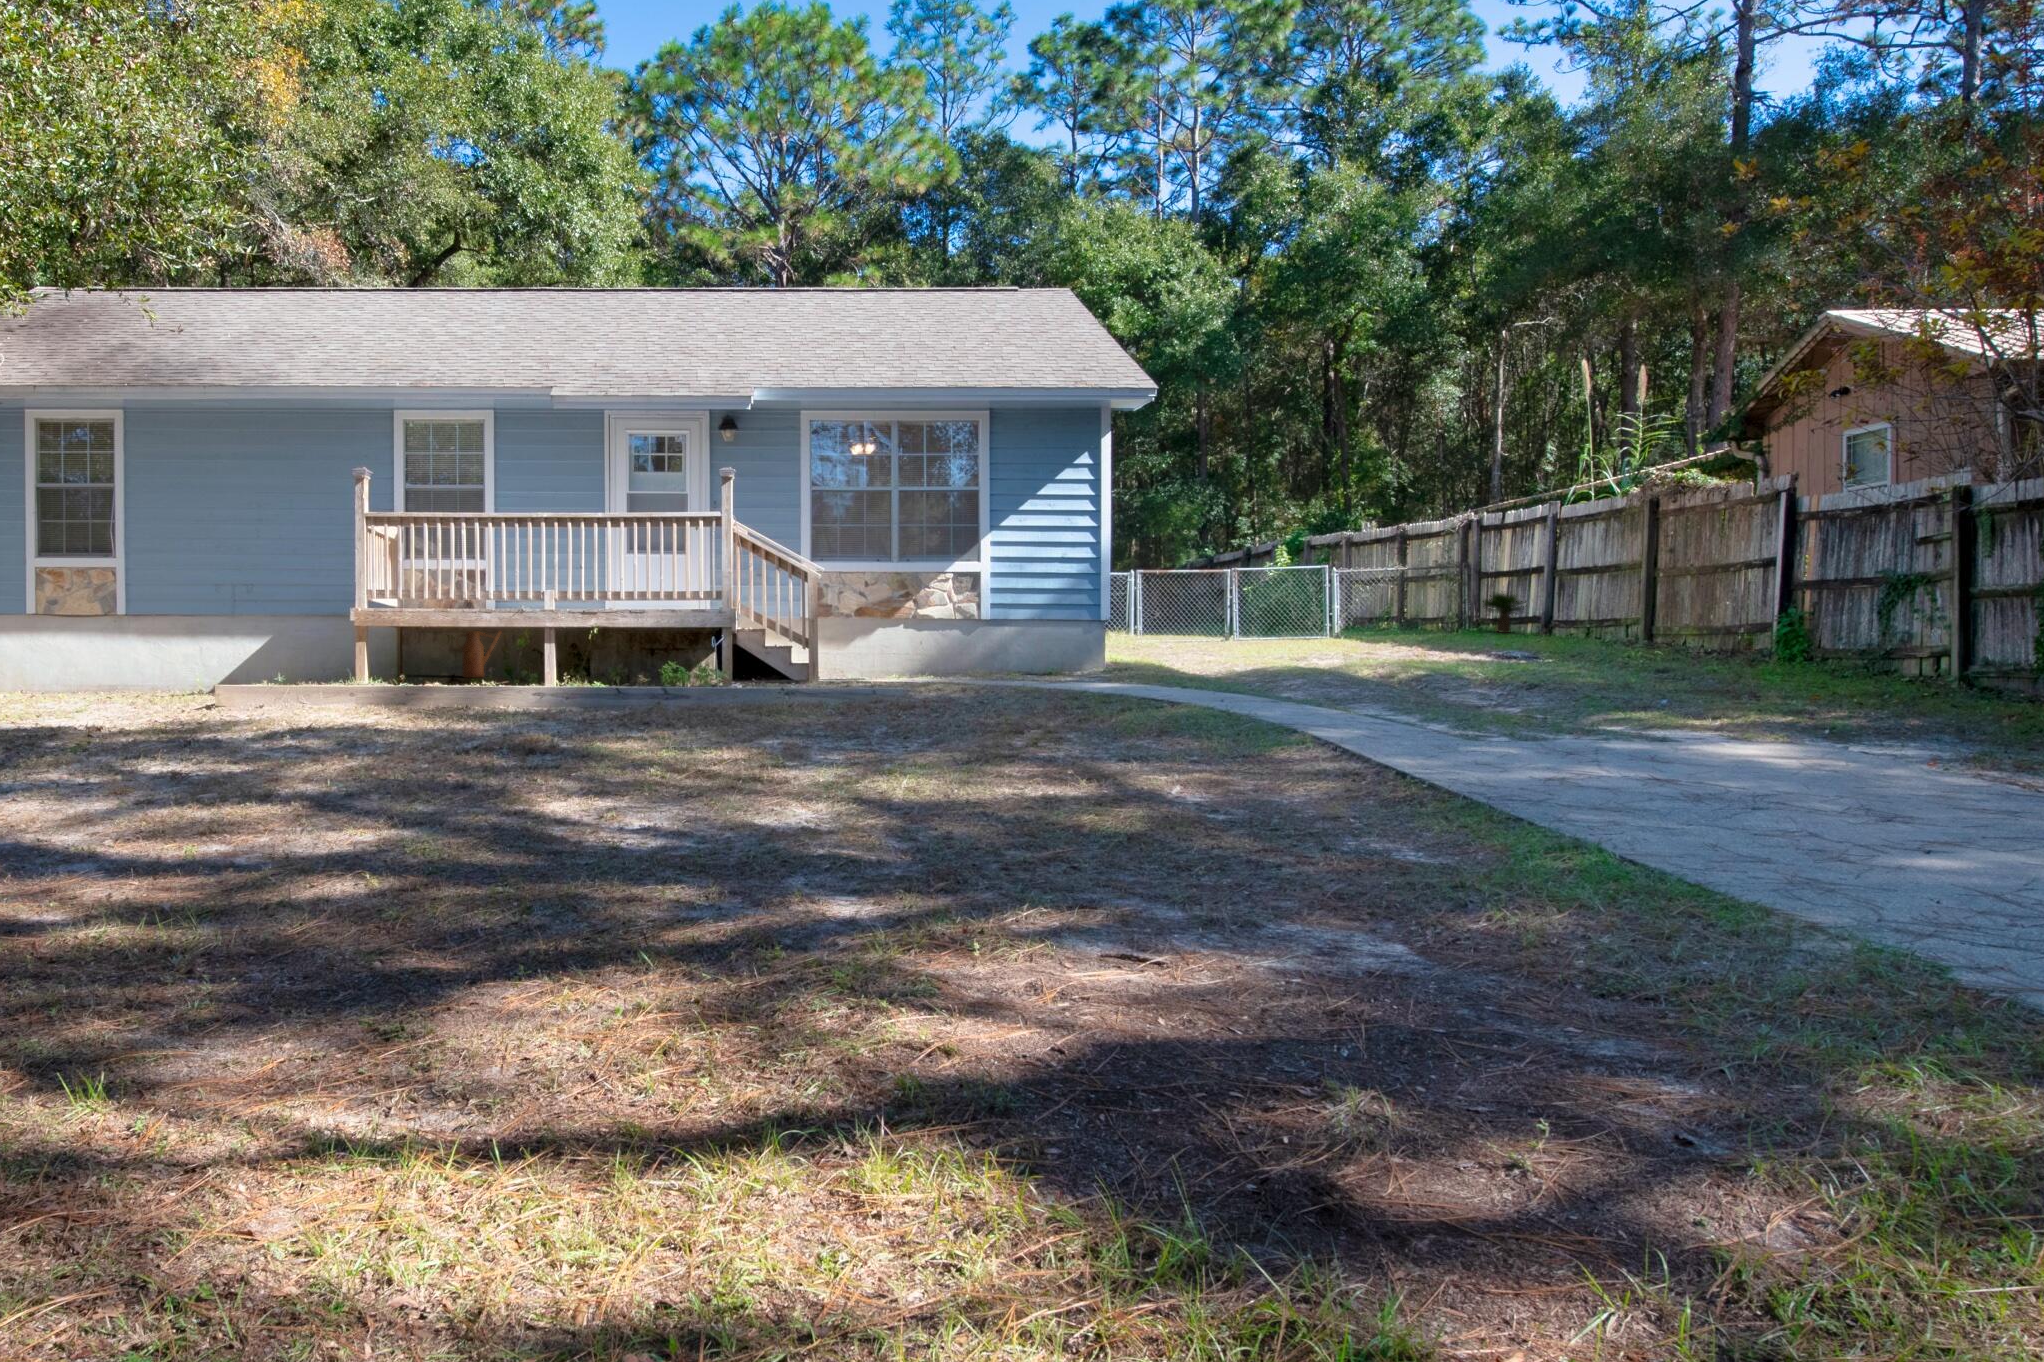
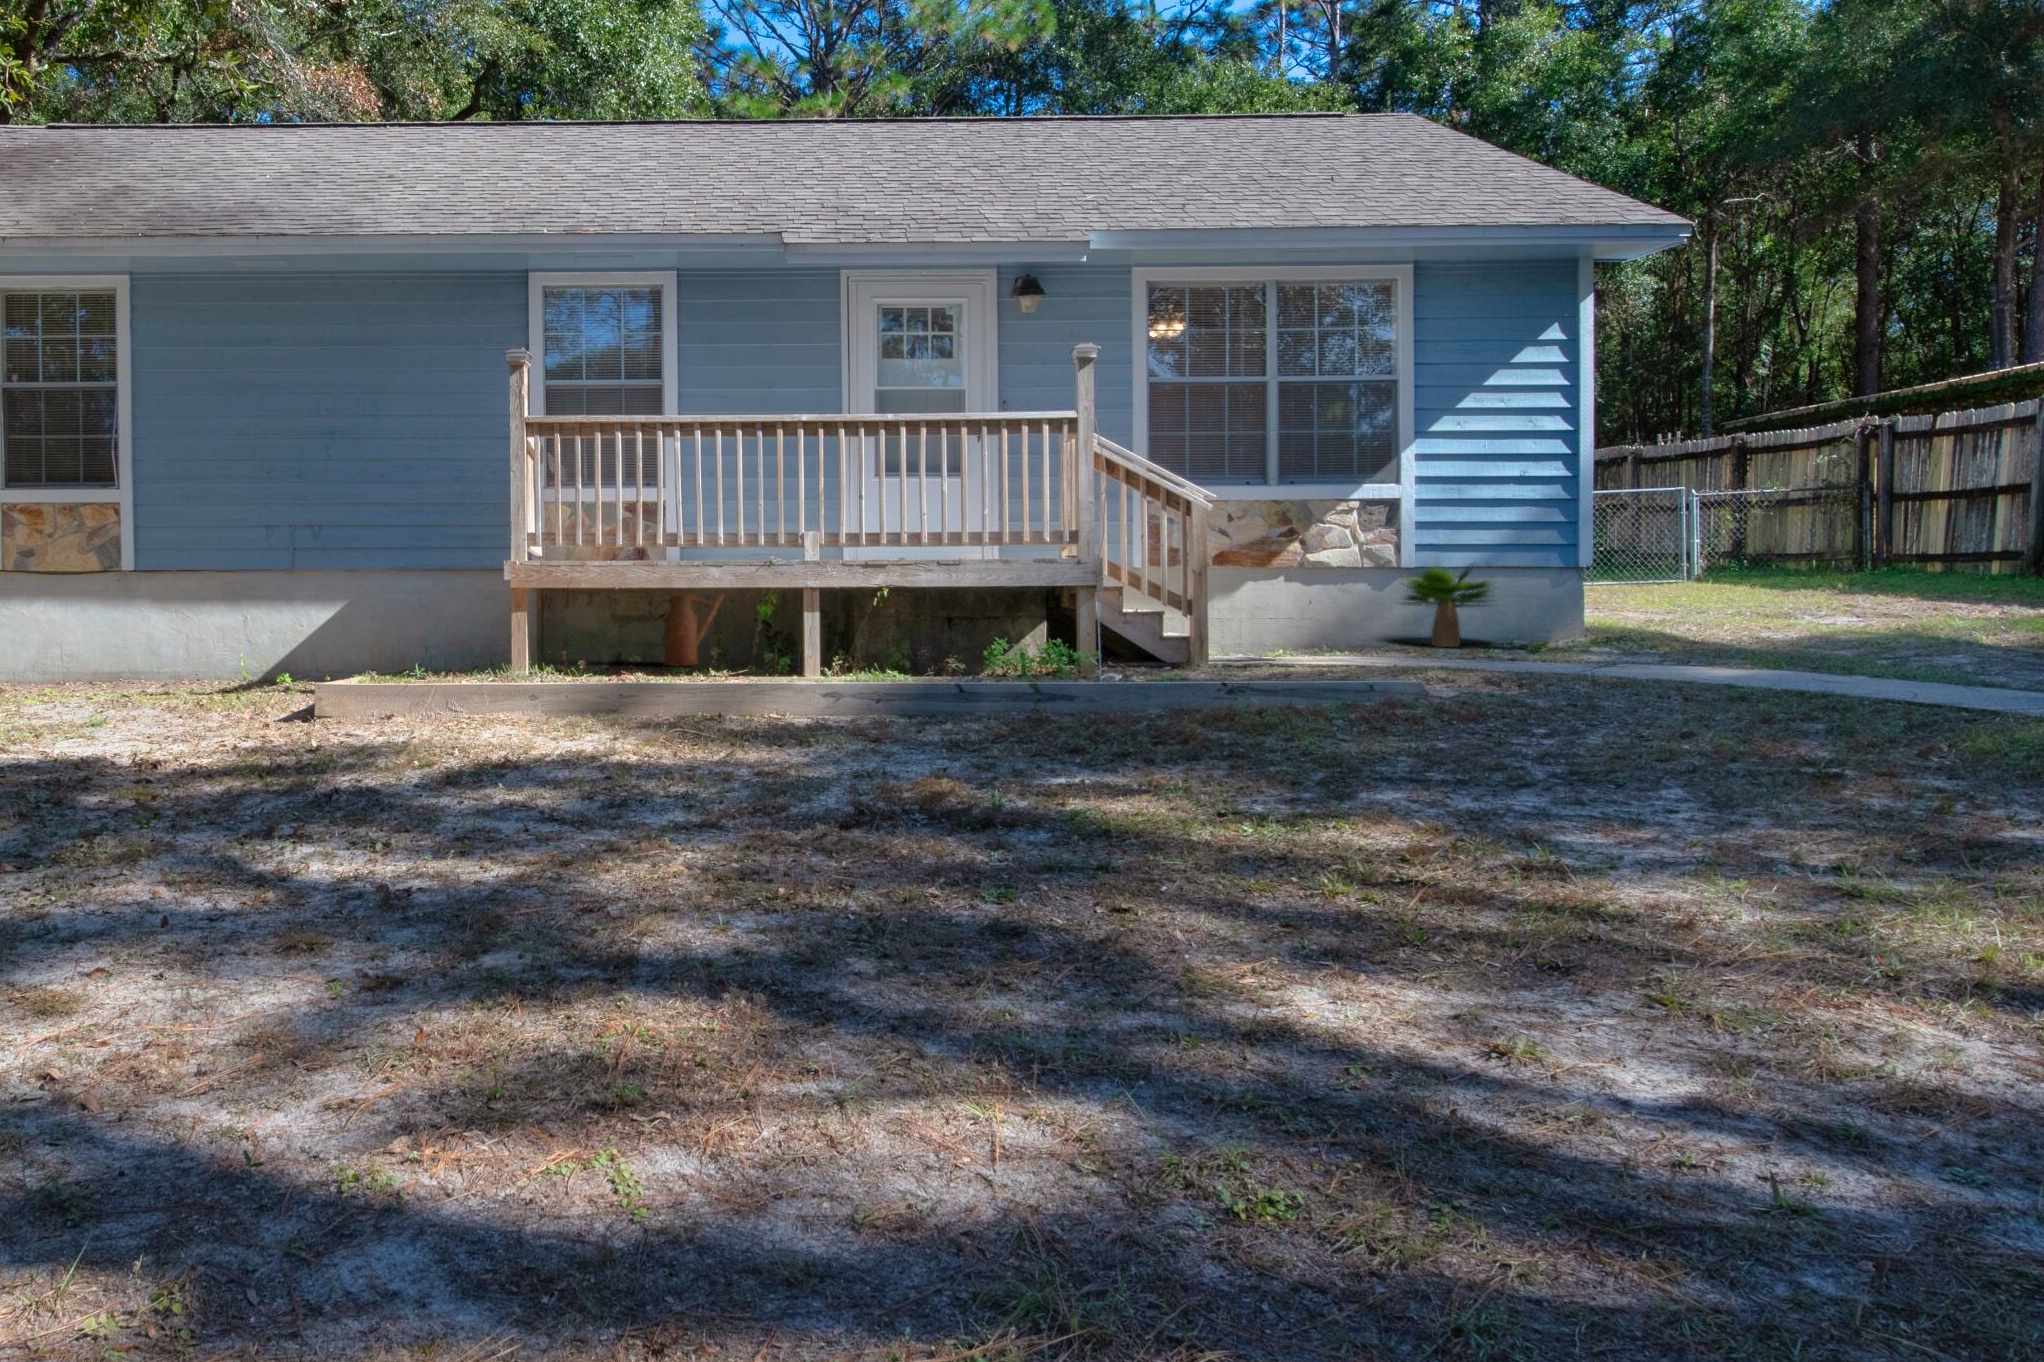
potted plant: present [1482,593,1527,633] -> present [1400,565,1495,647]

